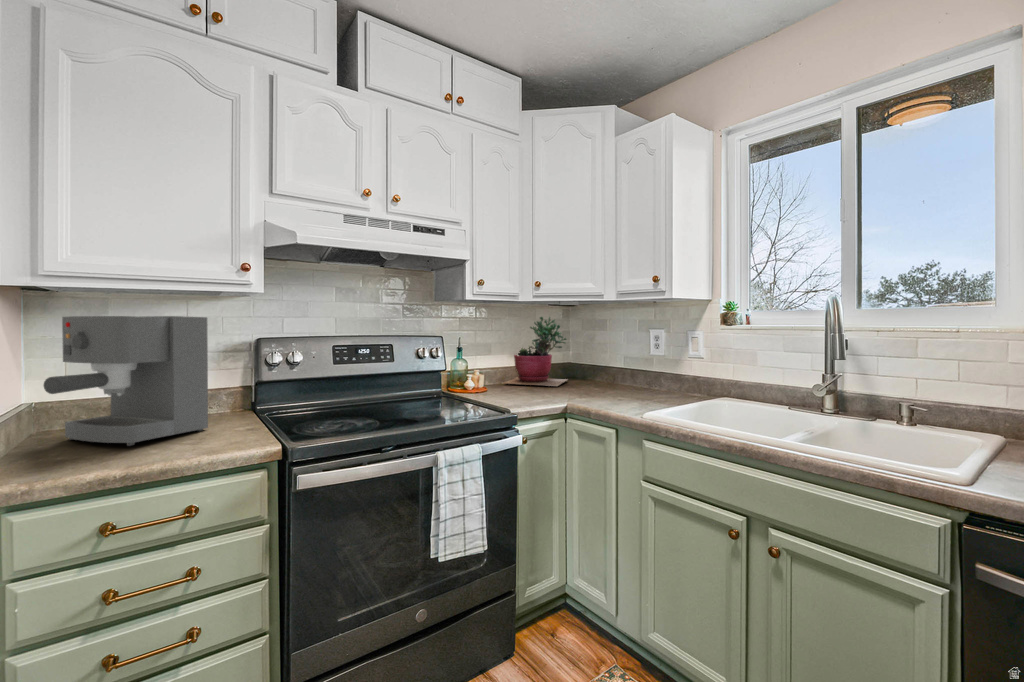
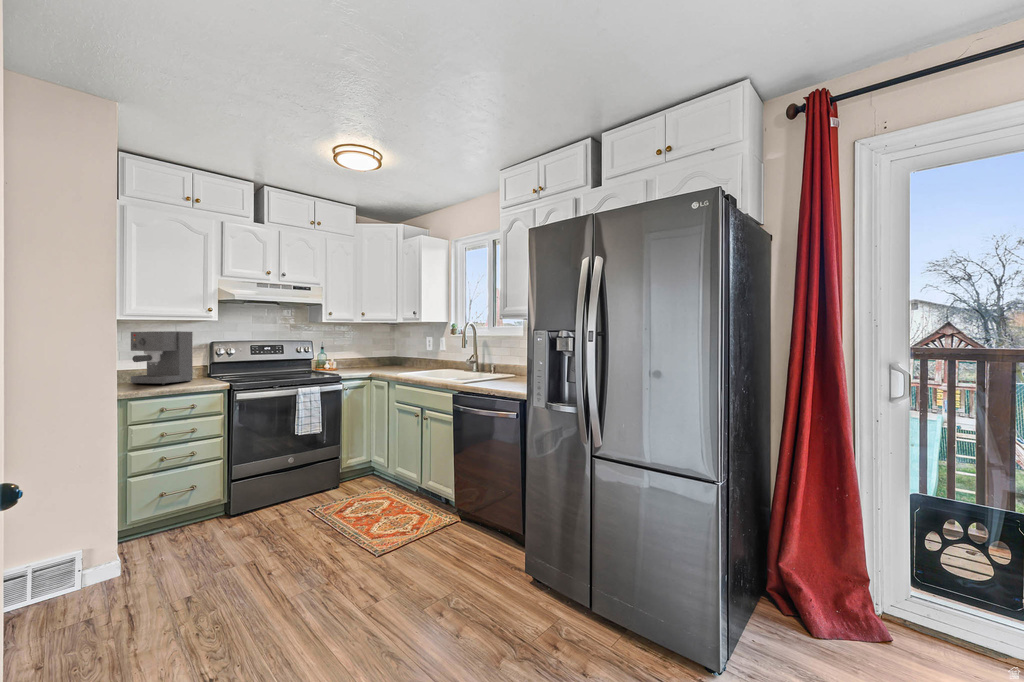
succulent plant: present [505,317,567,386] -> none [350,330,390,367]

